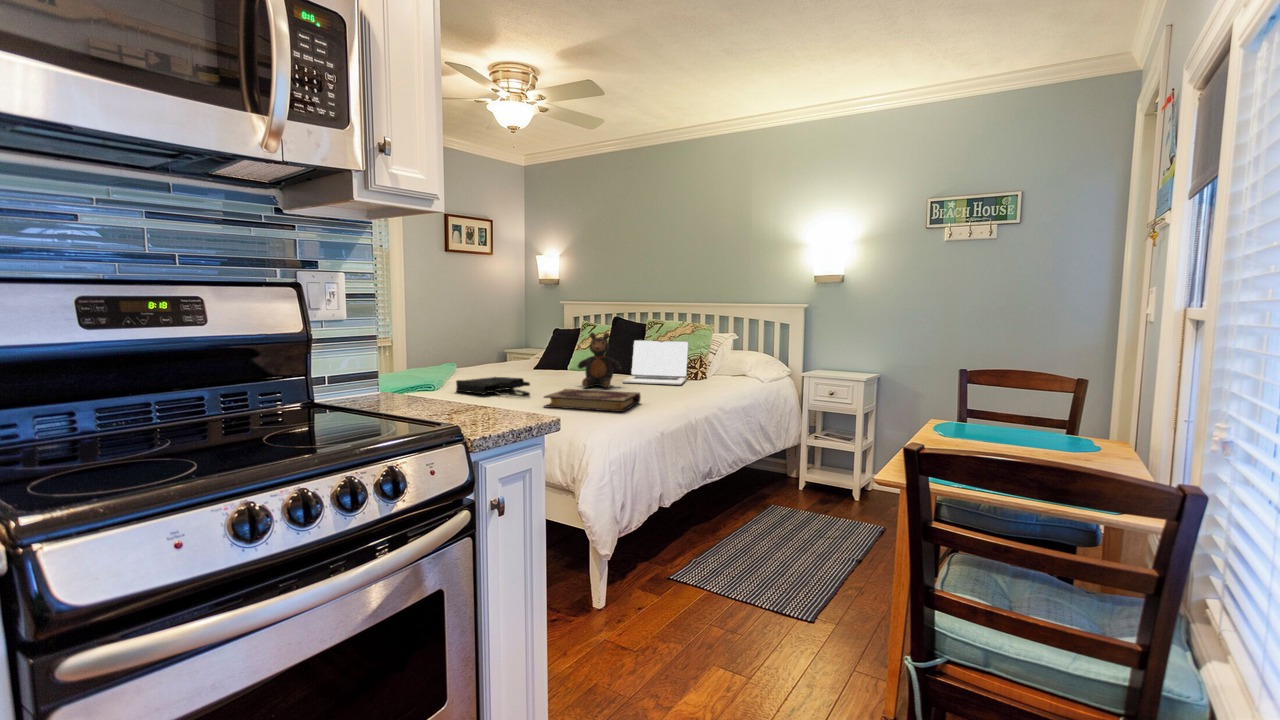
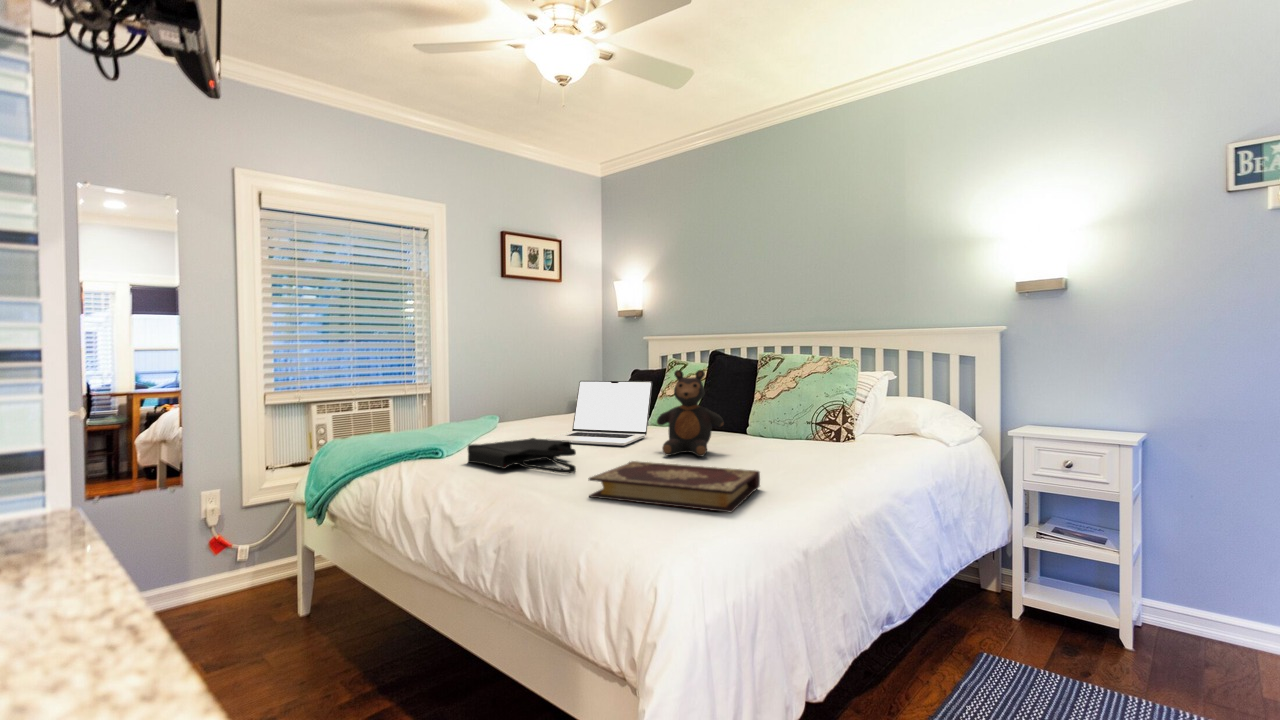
laptop: present [623,340,689,385] -> present [546,381,652,446]

